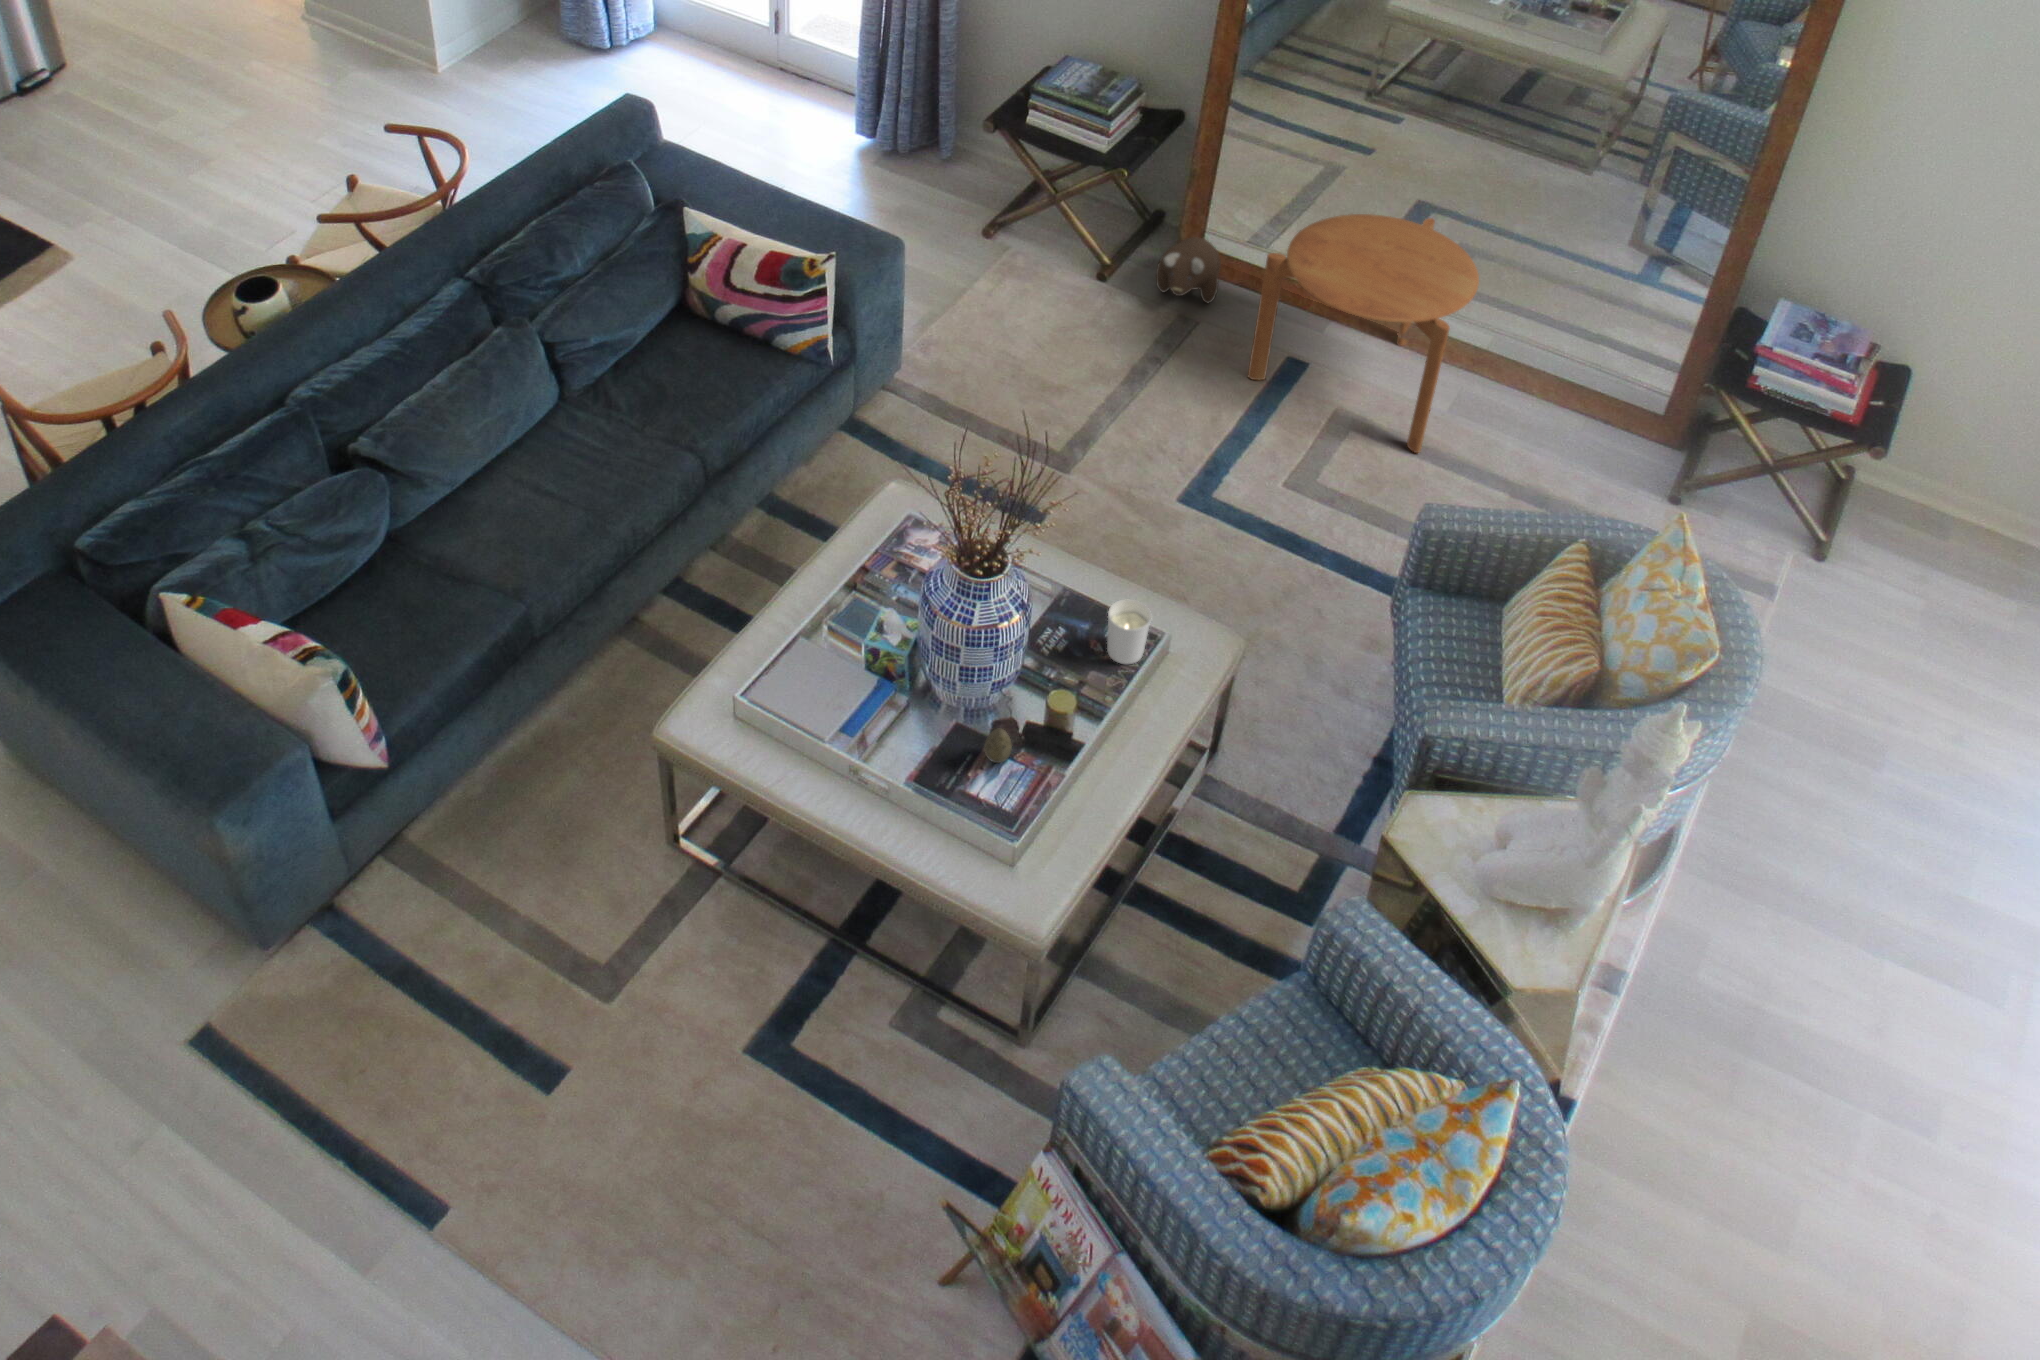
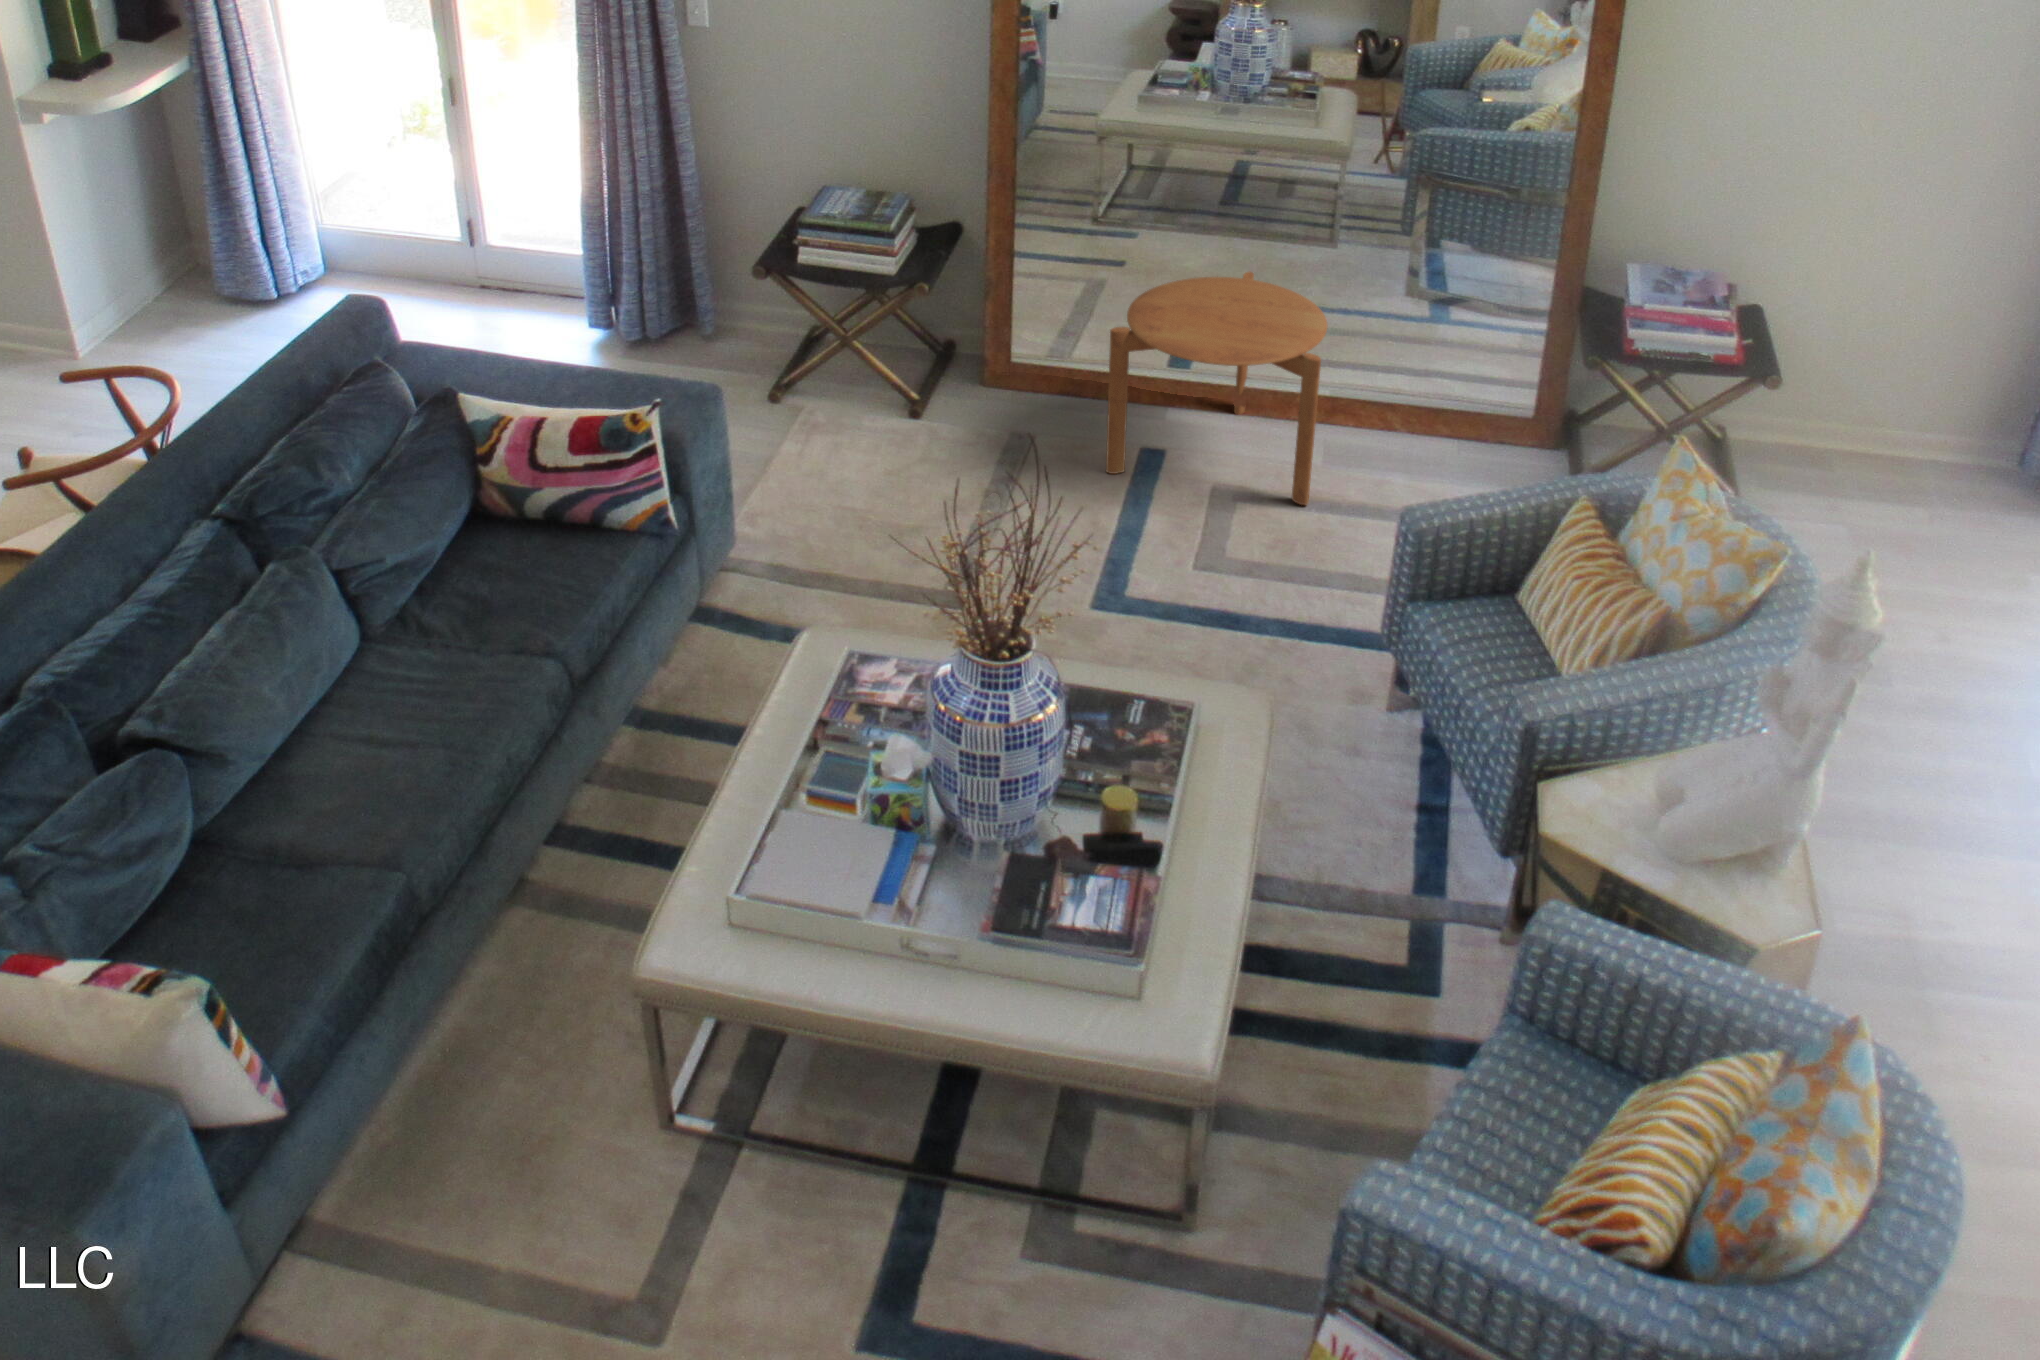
plush toy: present [1156,237,1221,304] -> none [974,347,1043,415]
candle holder: present [1107,599,1151,664] -> none [1132,671,1183,748]
decorative egg: present [984,729,1012,763] -> none [1054,844,1087,890]

